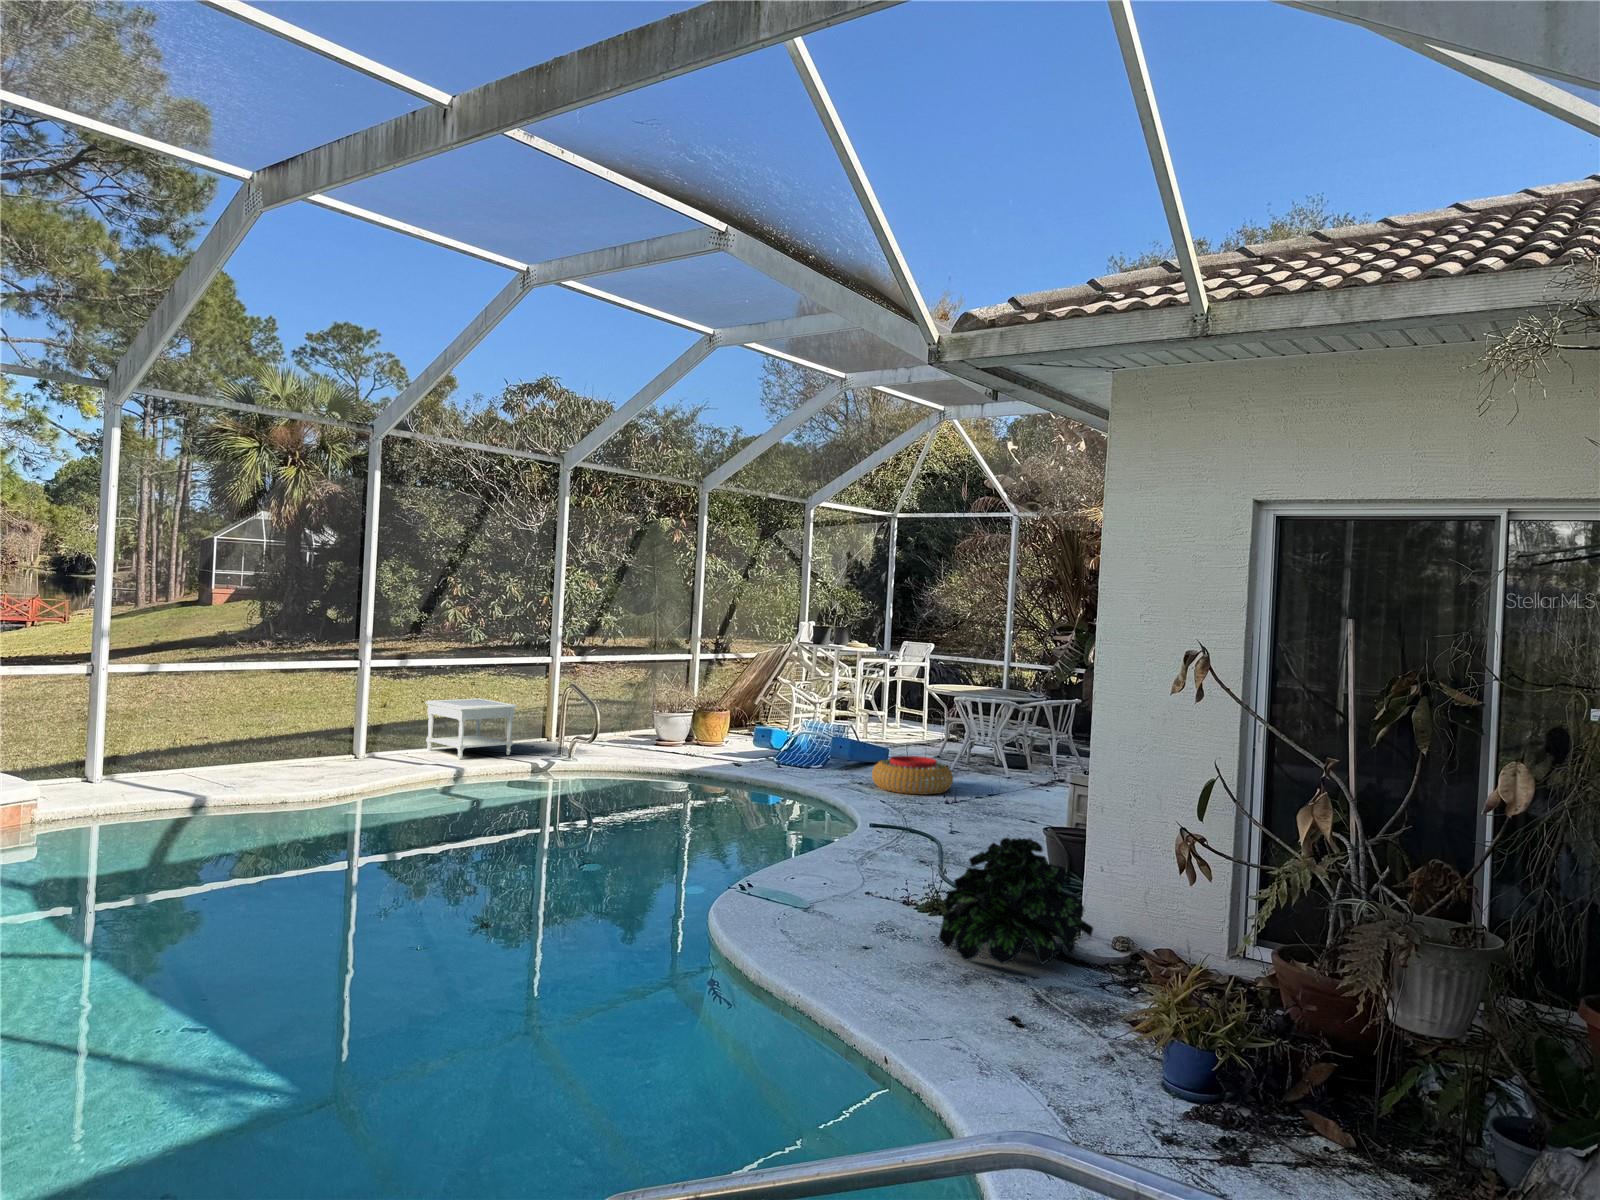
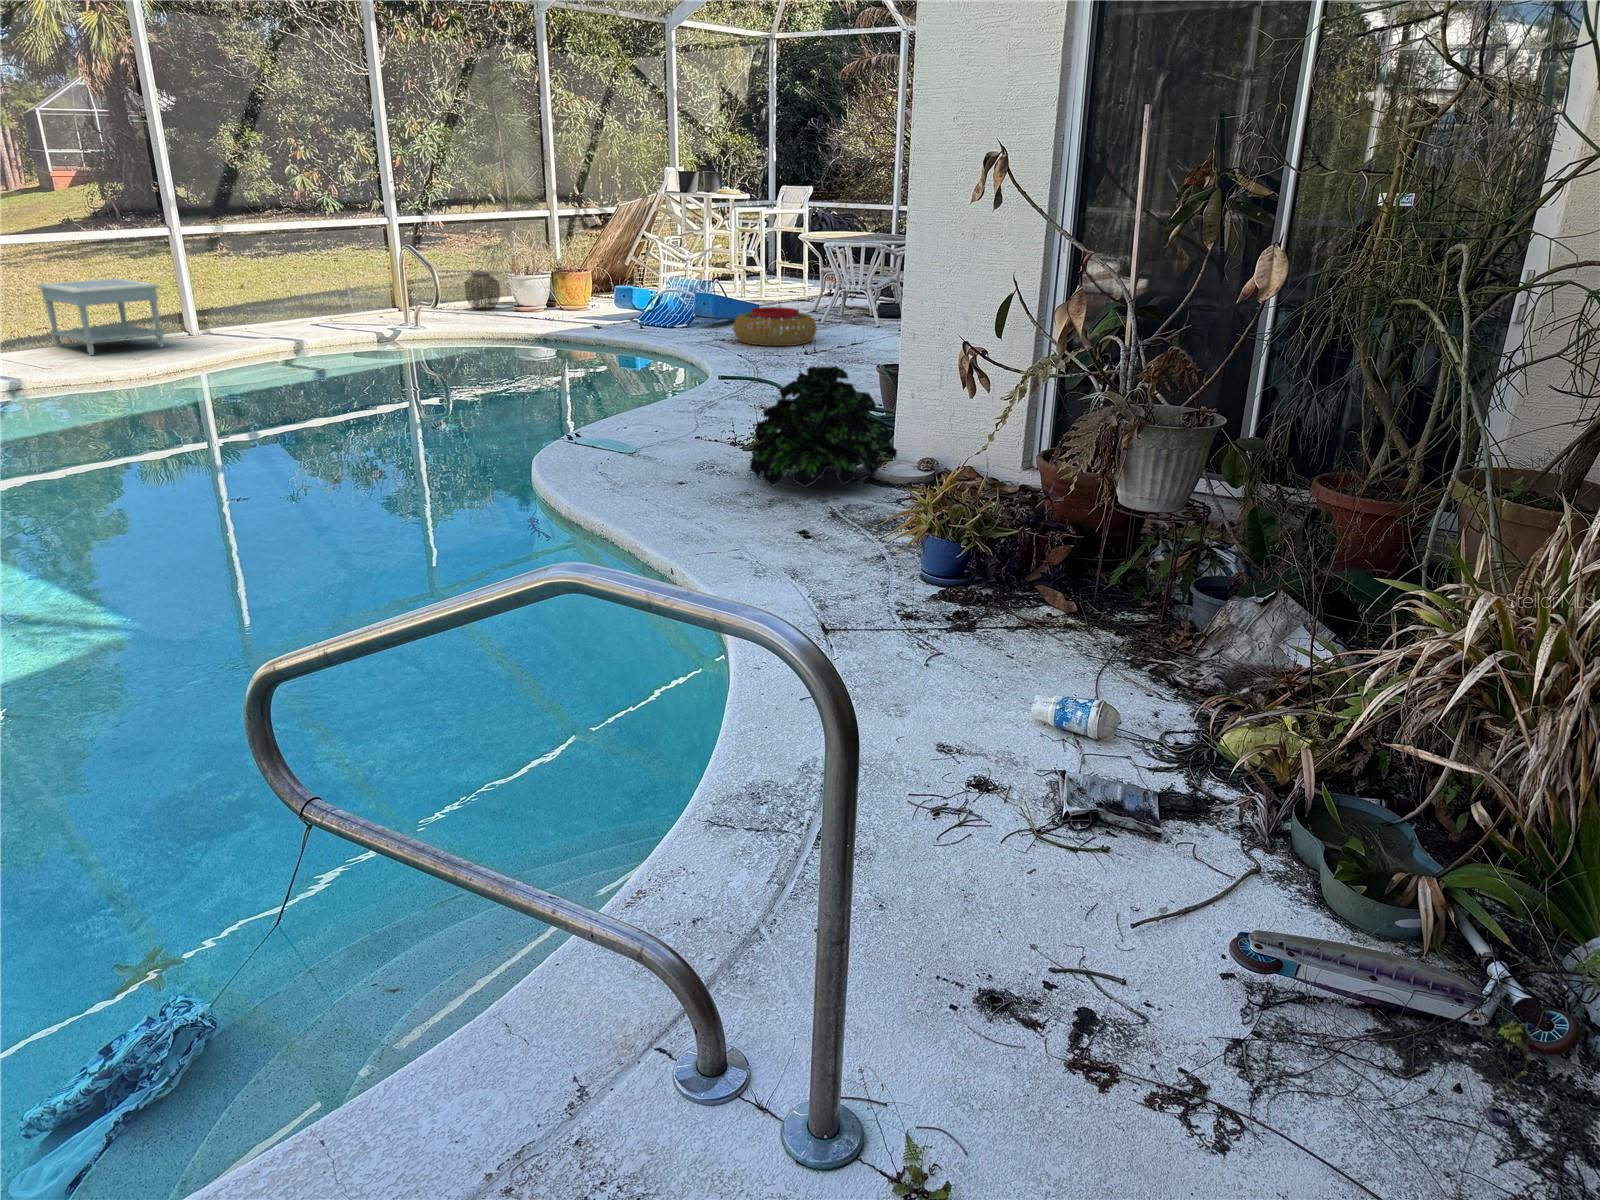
side table: present [425,699,517,759] -> present [37,279,164,355]
woven basket: none [609,708,642,743] -> present [465,273,500,310]

